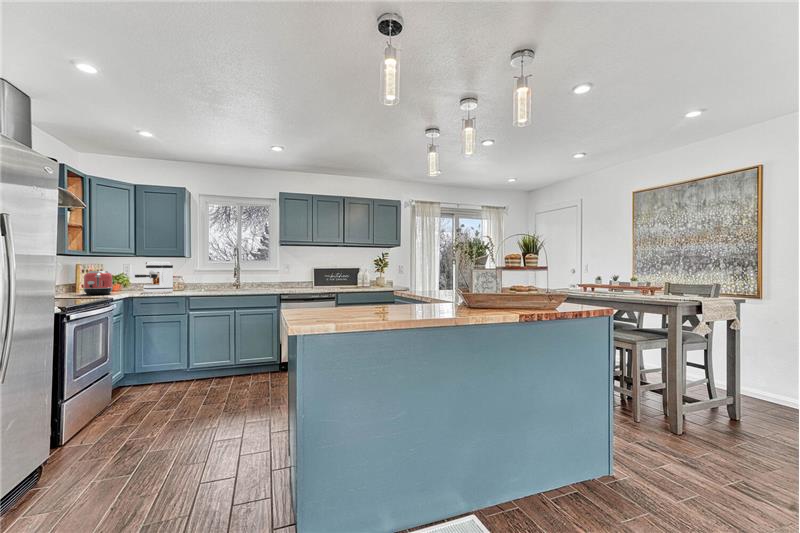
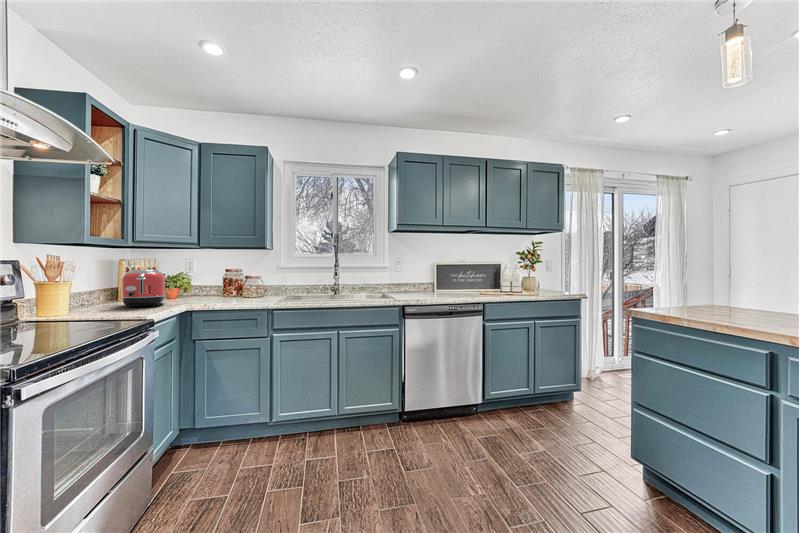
coffee maker: present [135,261,173,293] -> none [197,255,251,303]

